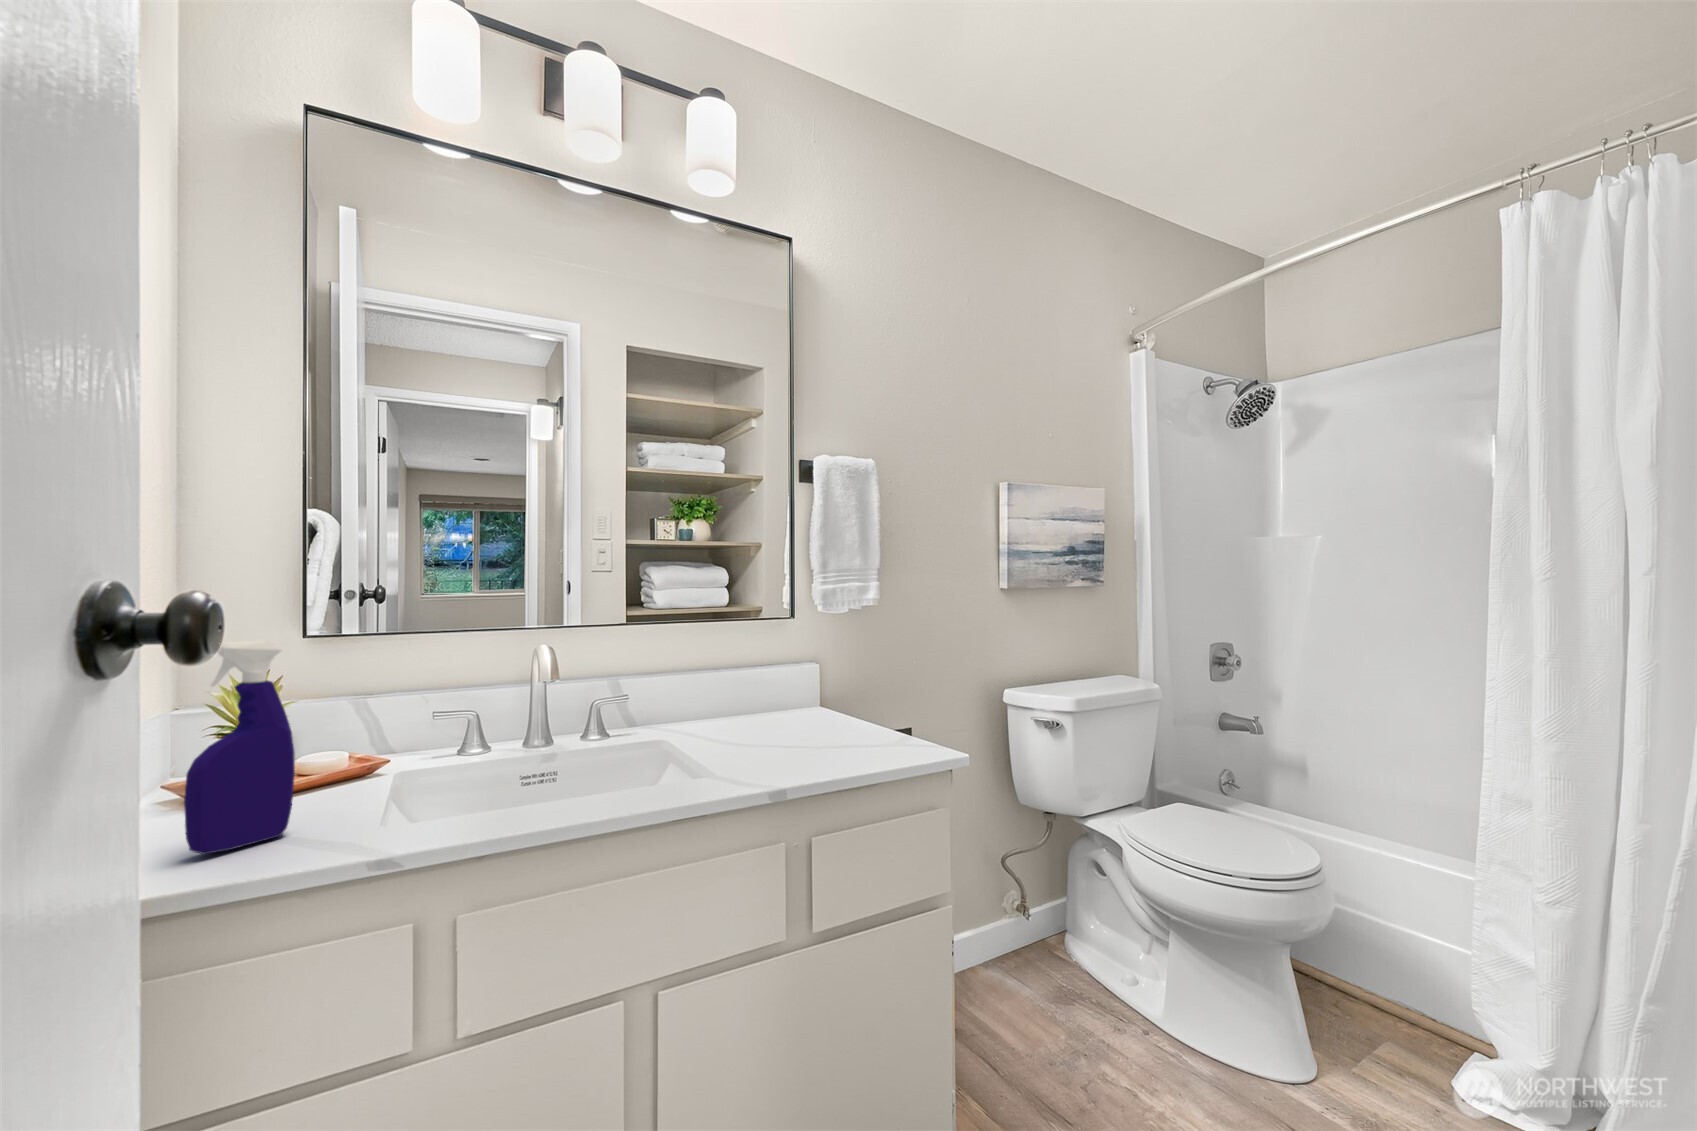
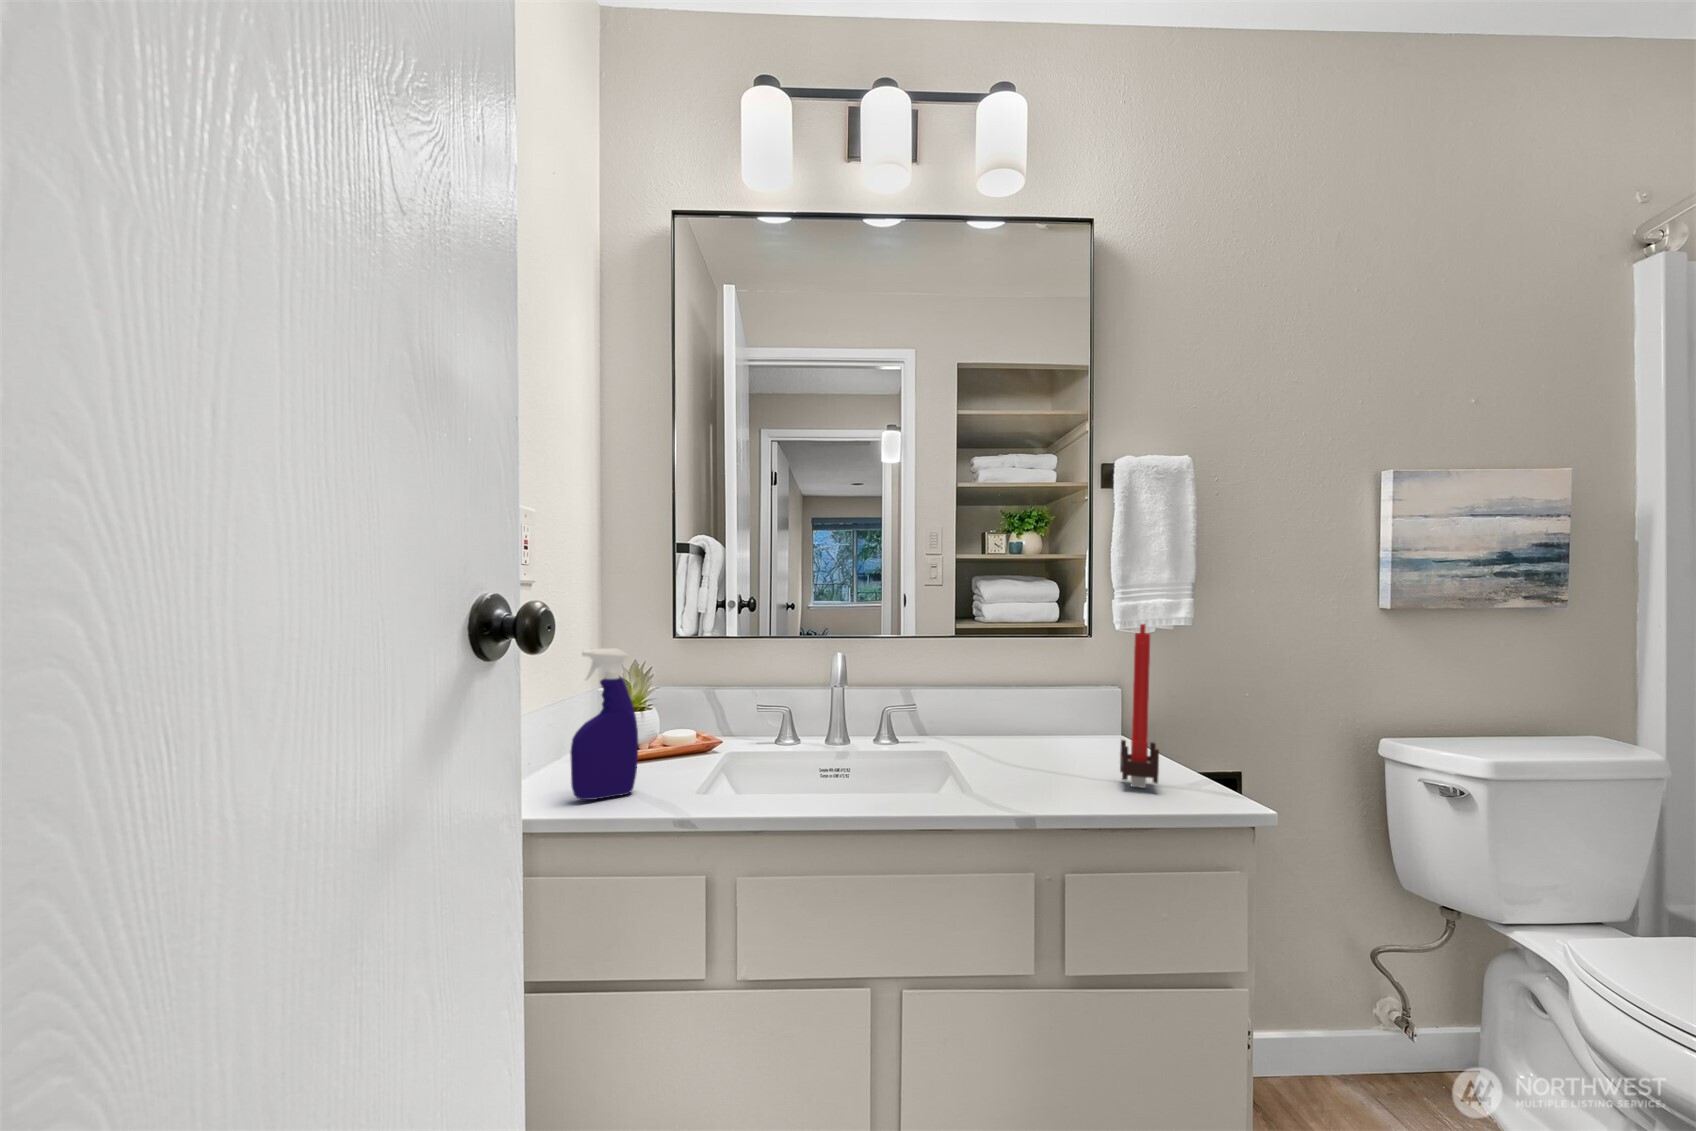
candle: none [843,597,880,746] -> present [1120,624,1159,788]

